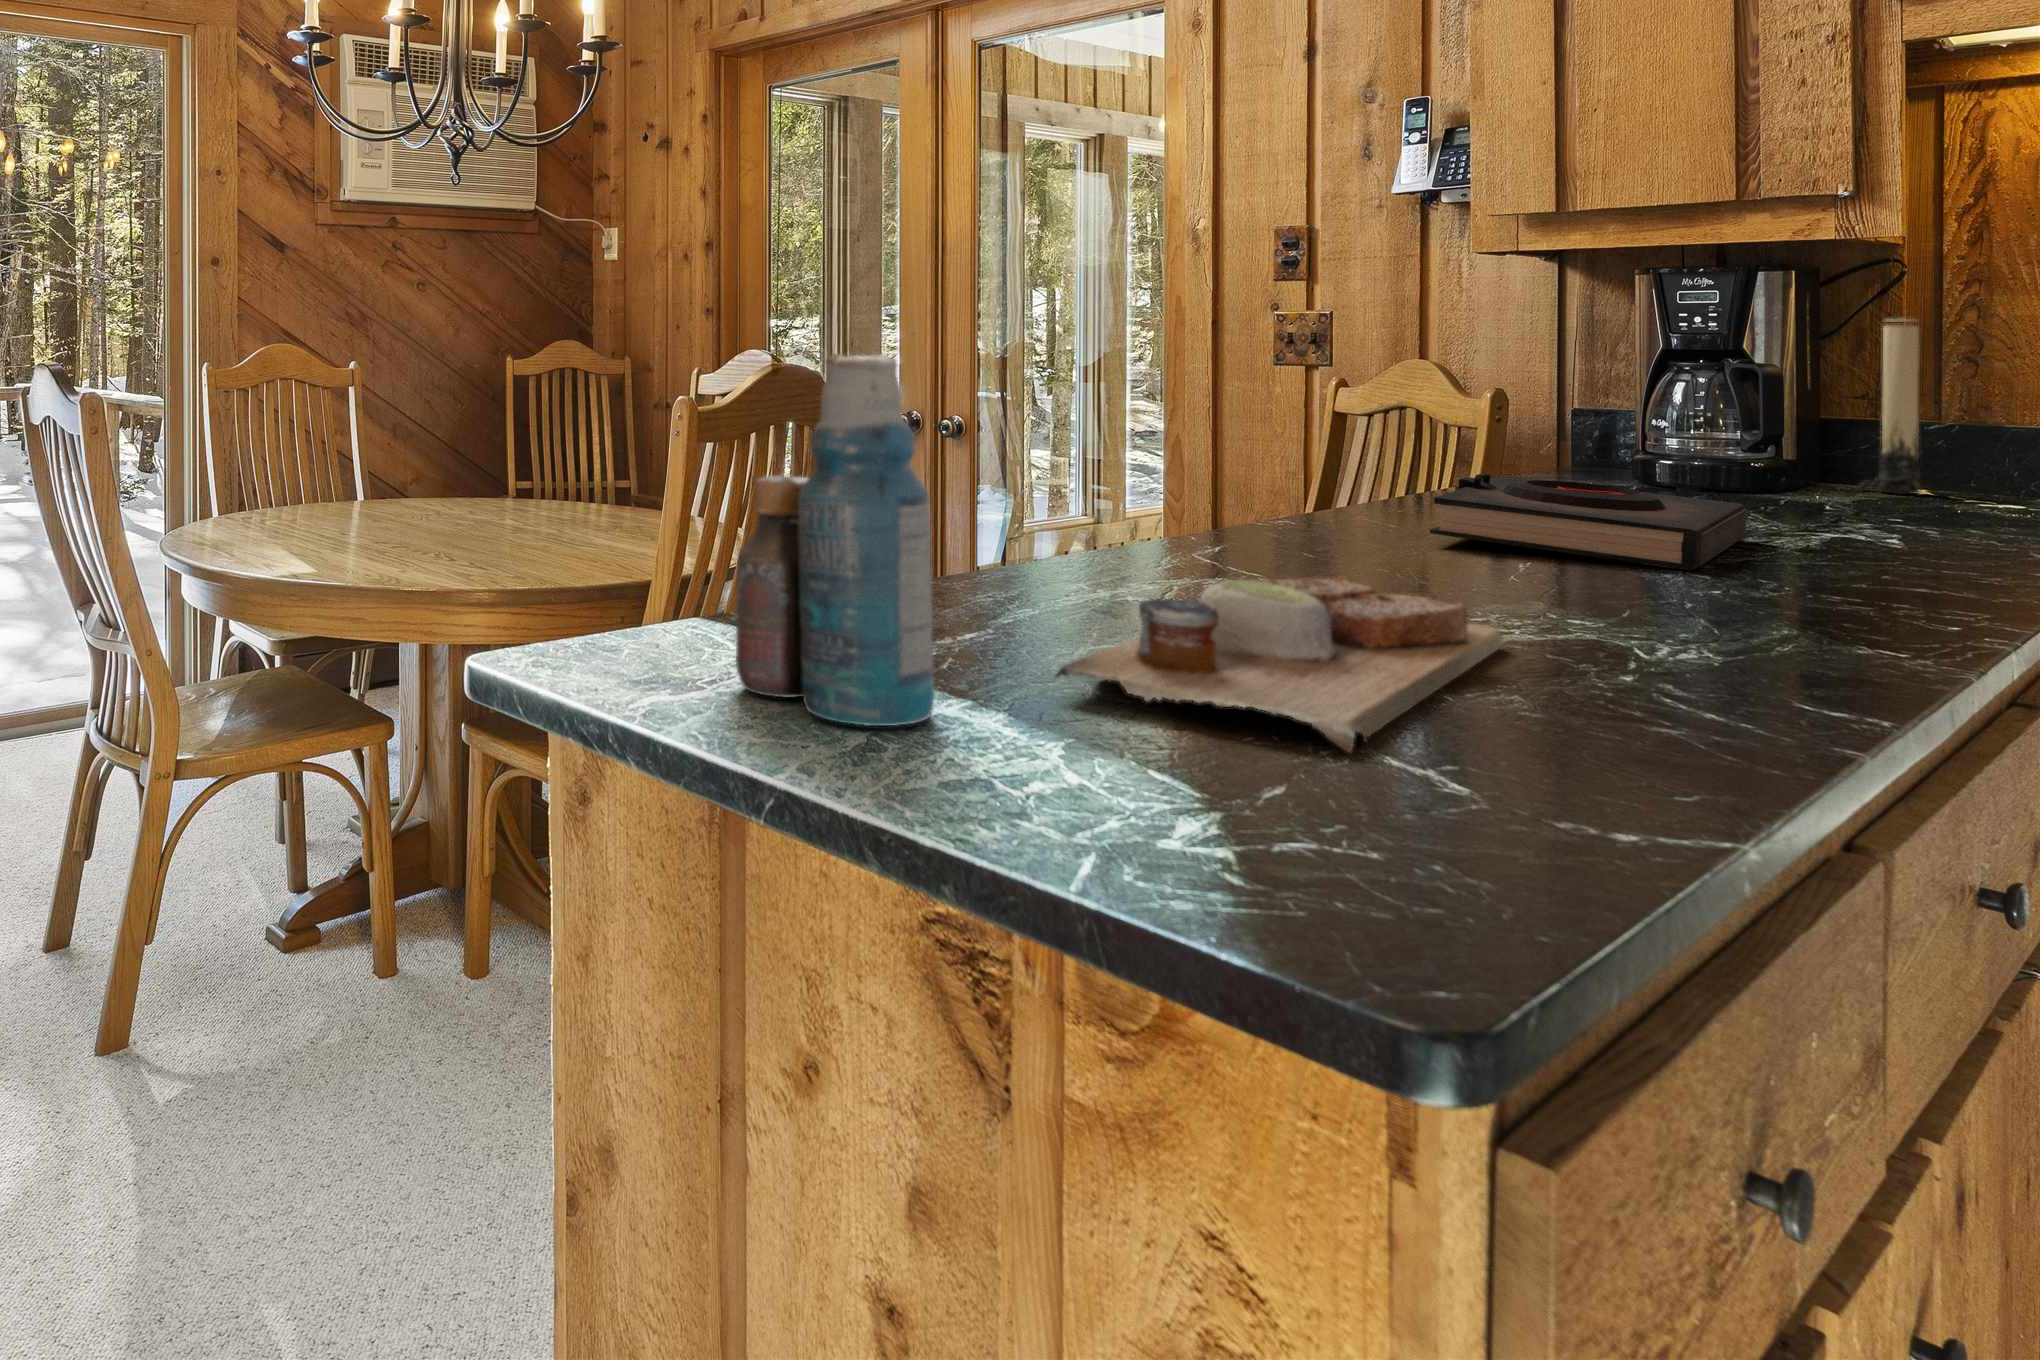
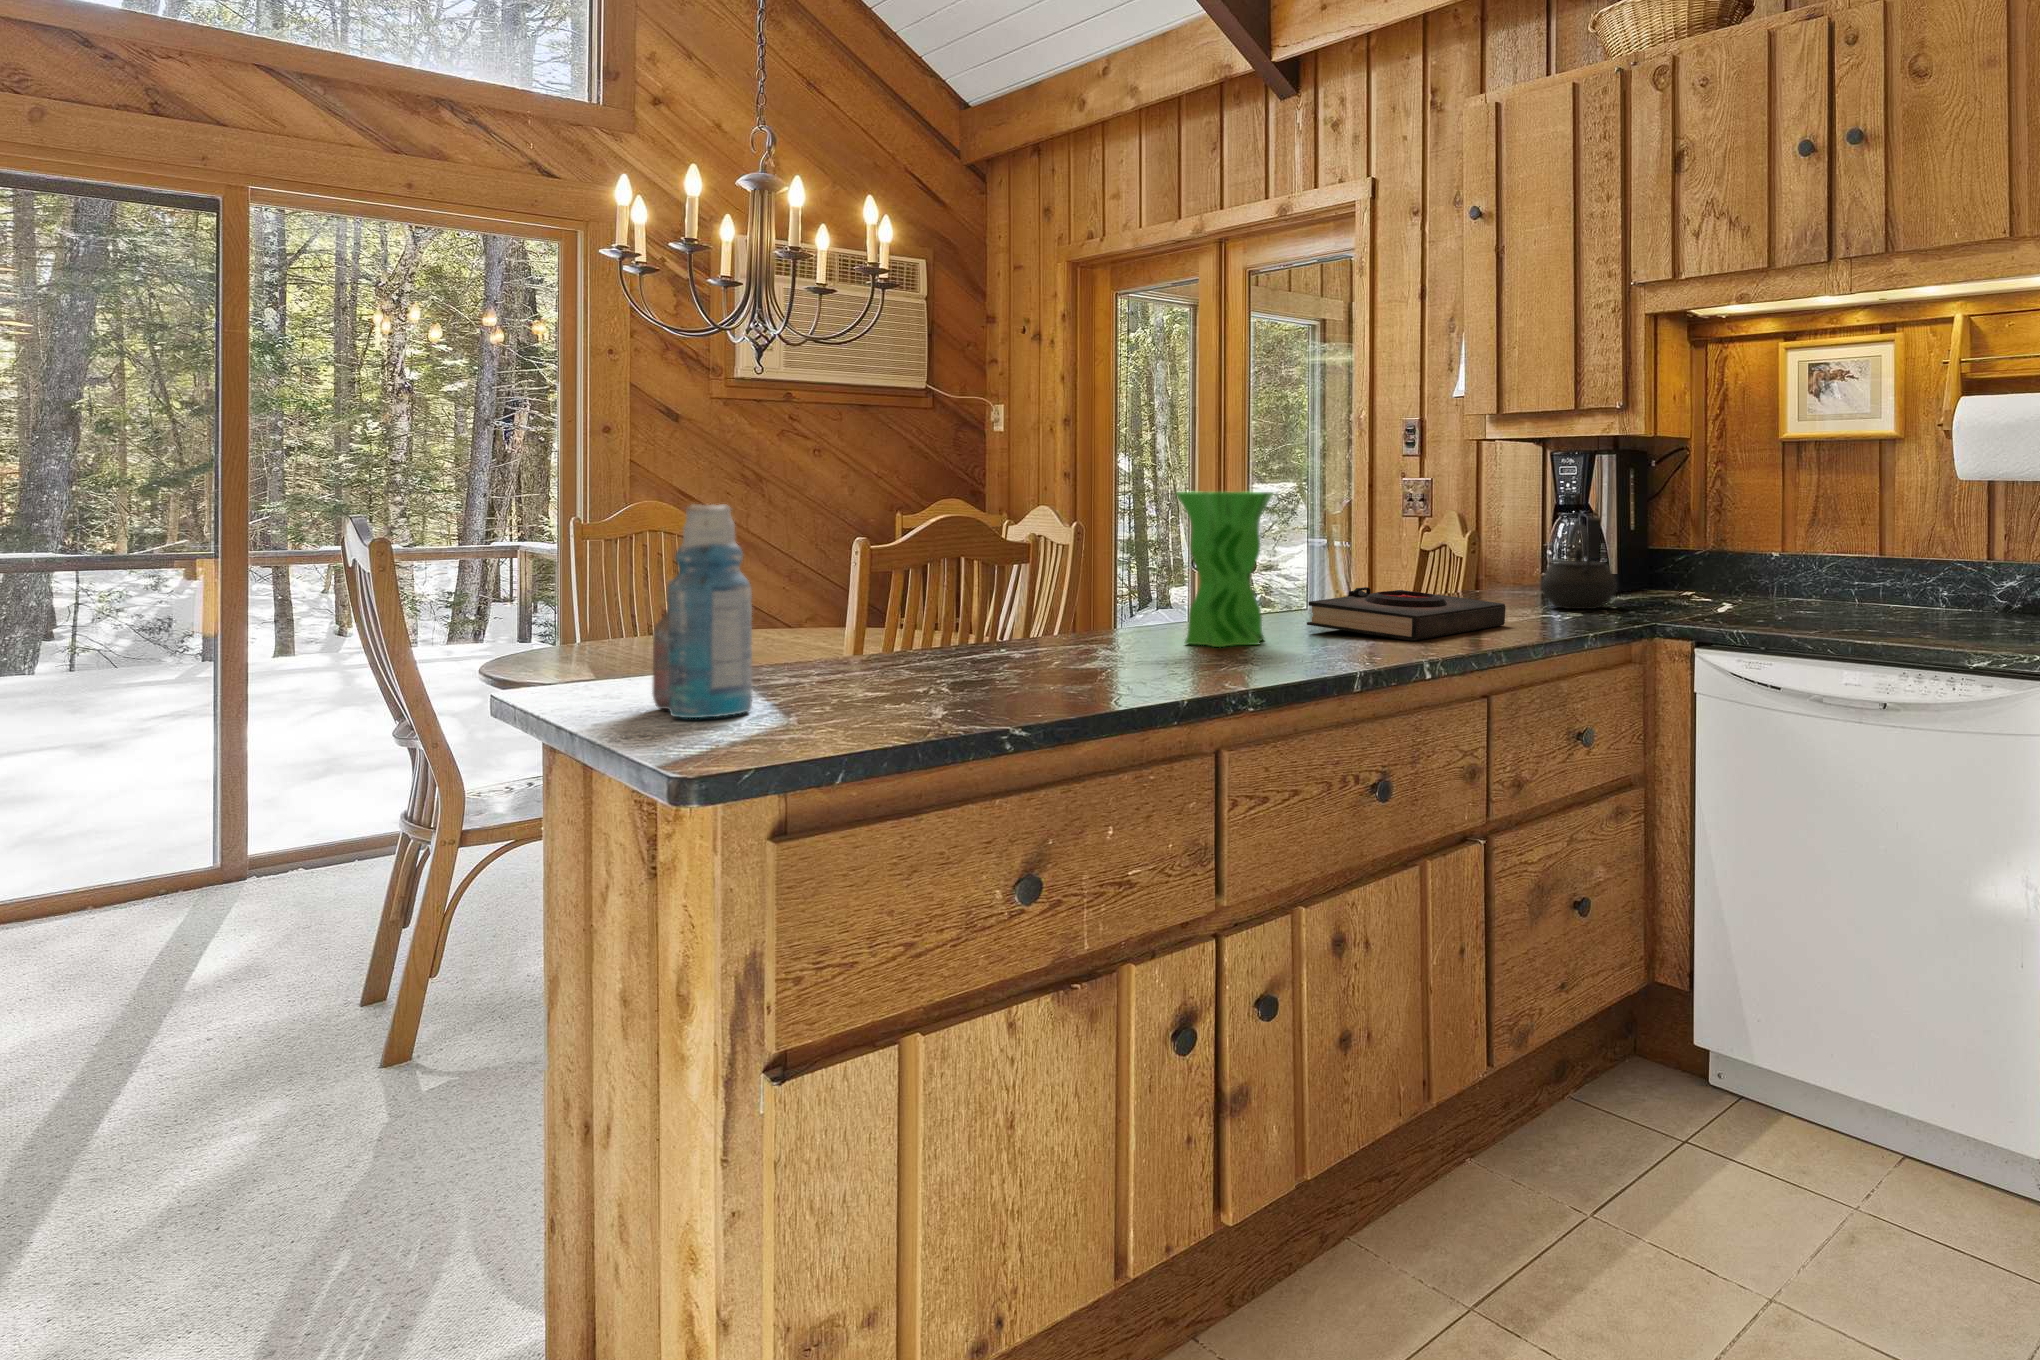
candle: present [1860,319,1920,494] -> none [1674,489,1700,601]
vase: none [1256,327,1444,574] -> present [1176,492,1274,647]
kettle: none [1670,372,1825,507] -> present [1541,523,1617,609]
cutting board: present [1056,575,1502,752] -> none [844,639,1177,718]

